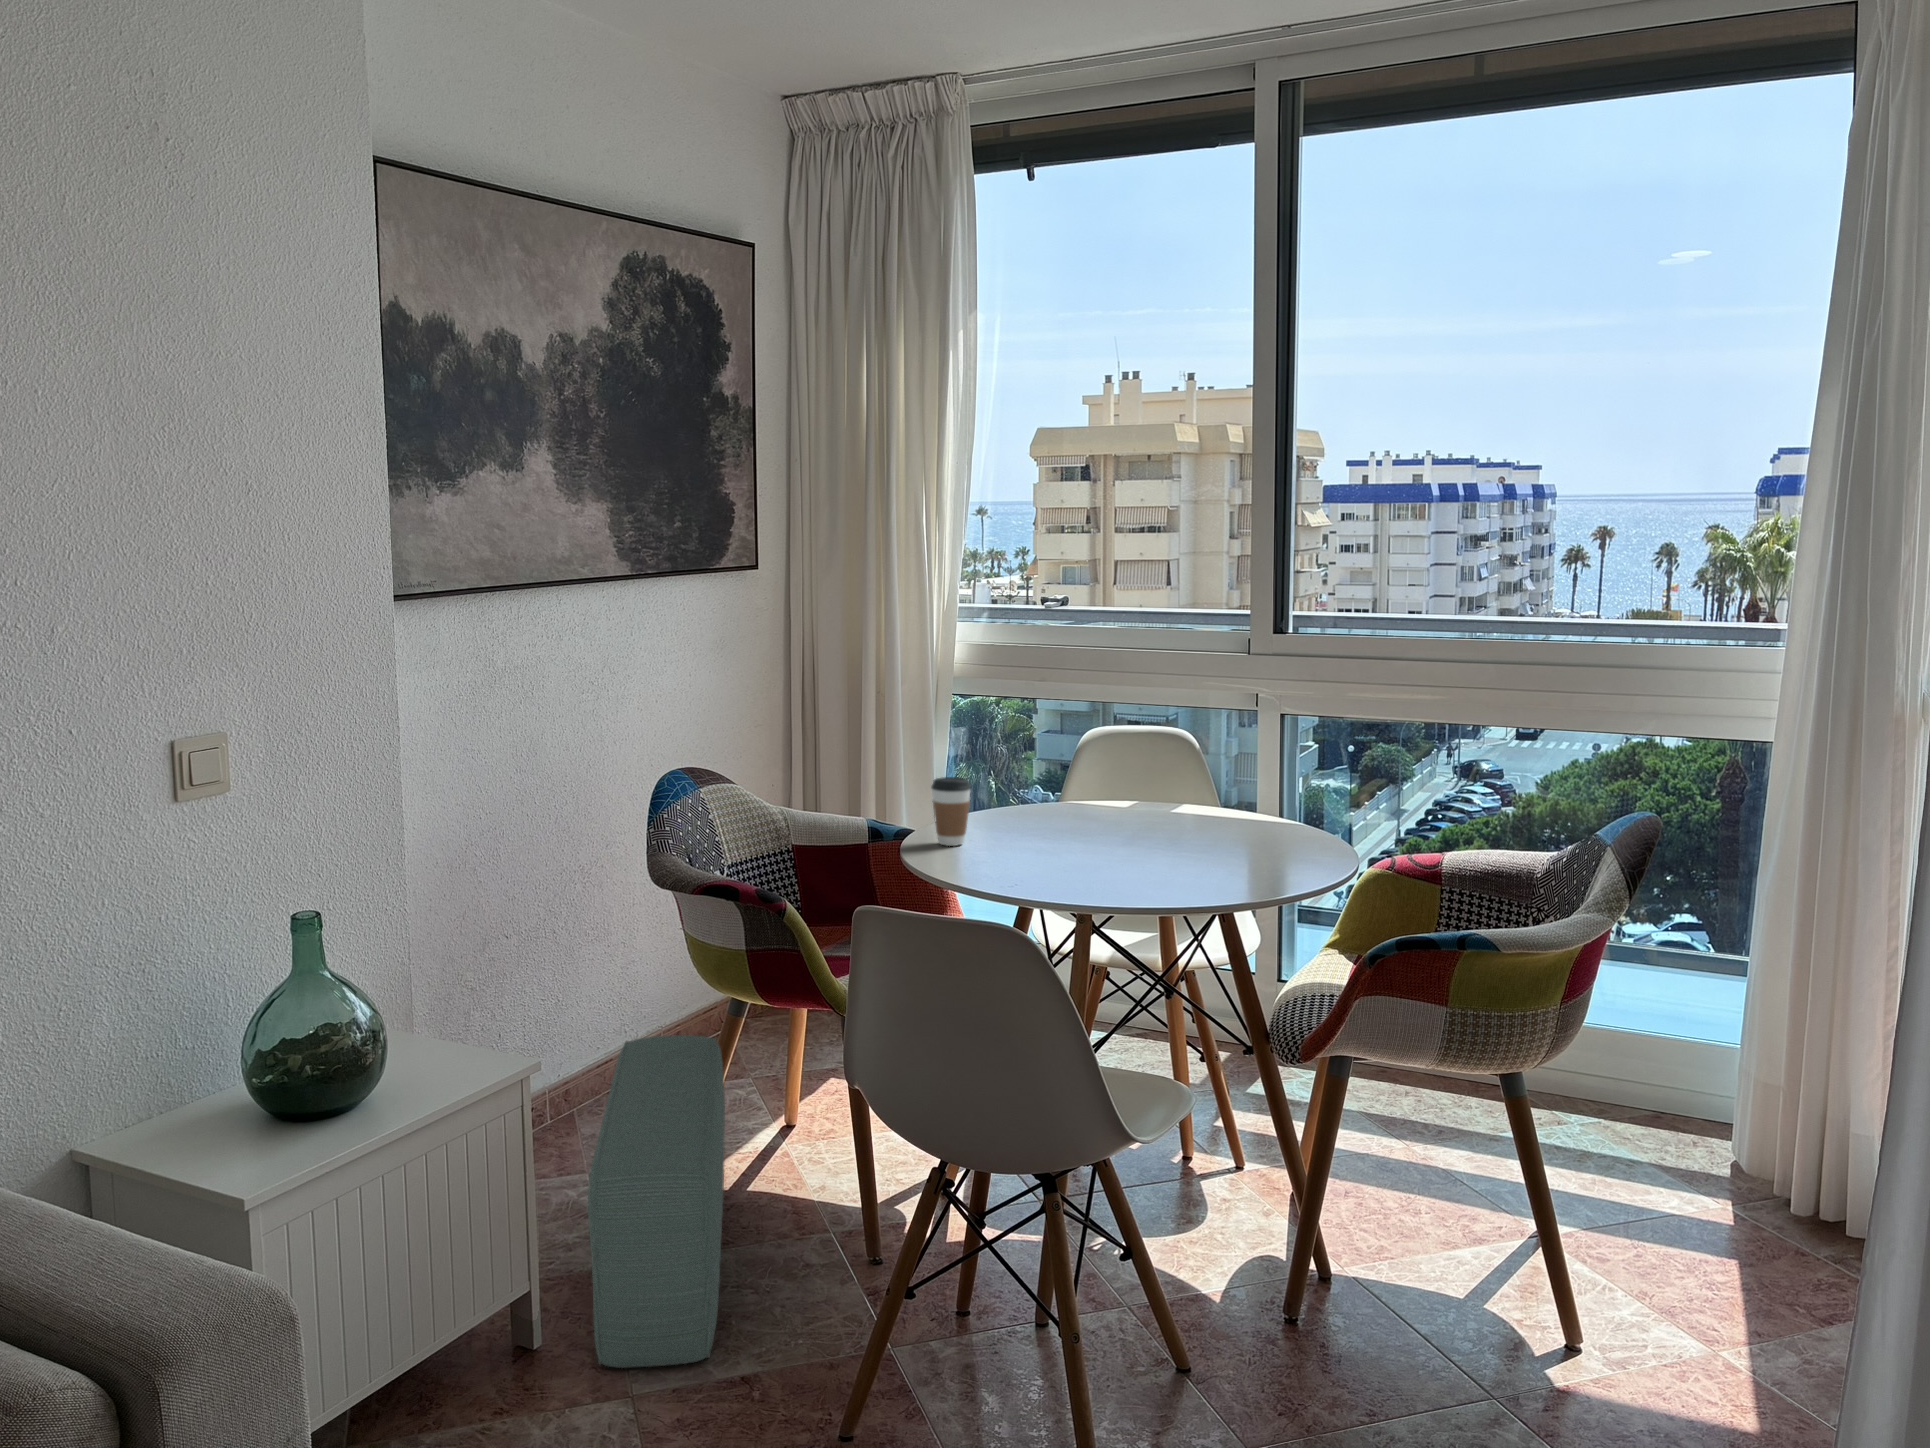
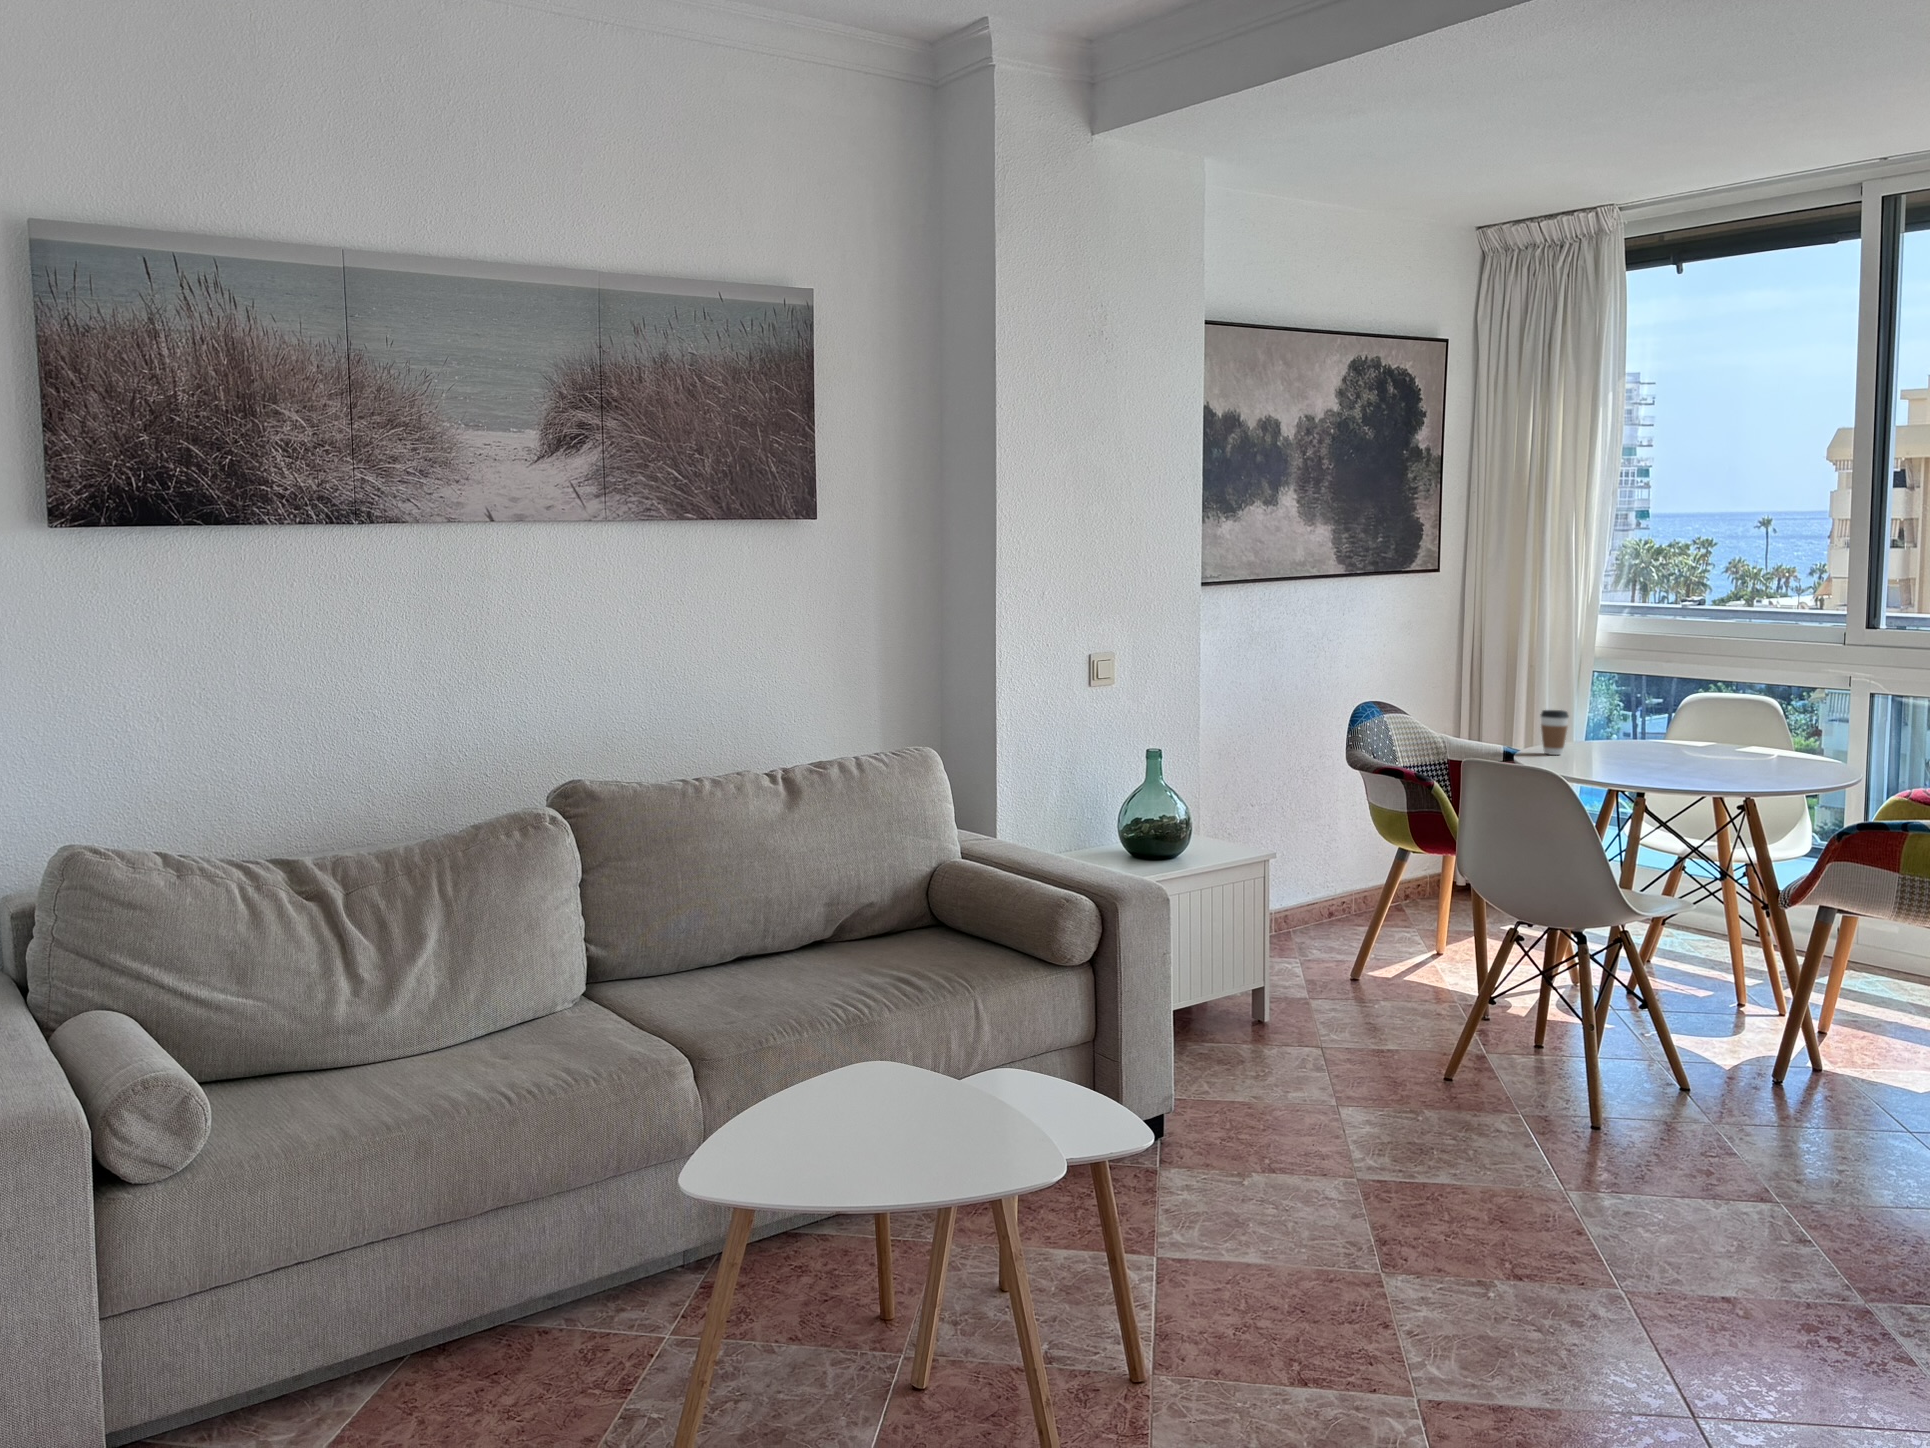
pouf: present [588,1035,725,1368] -> none [1300,870,1390,1041]

